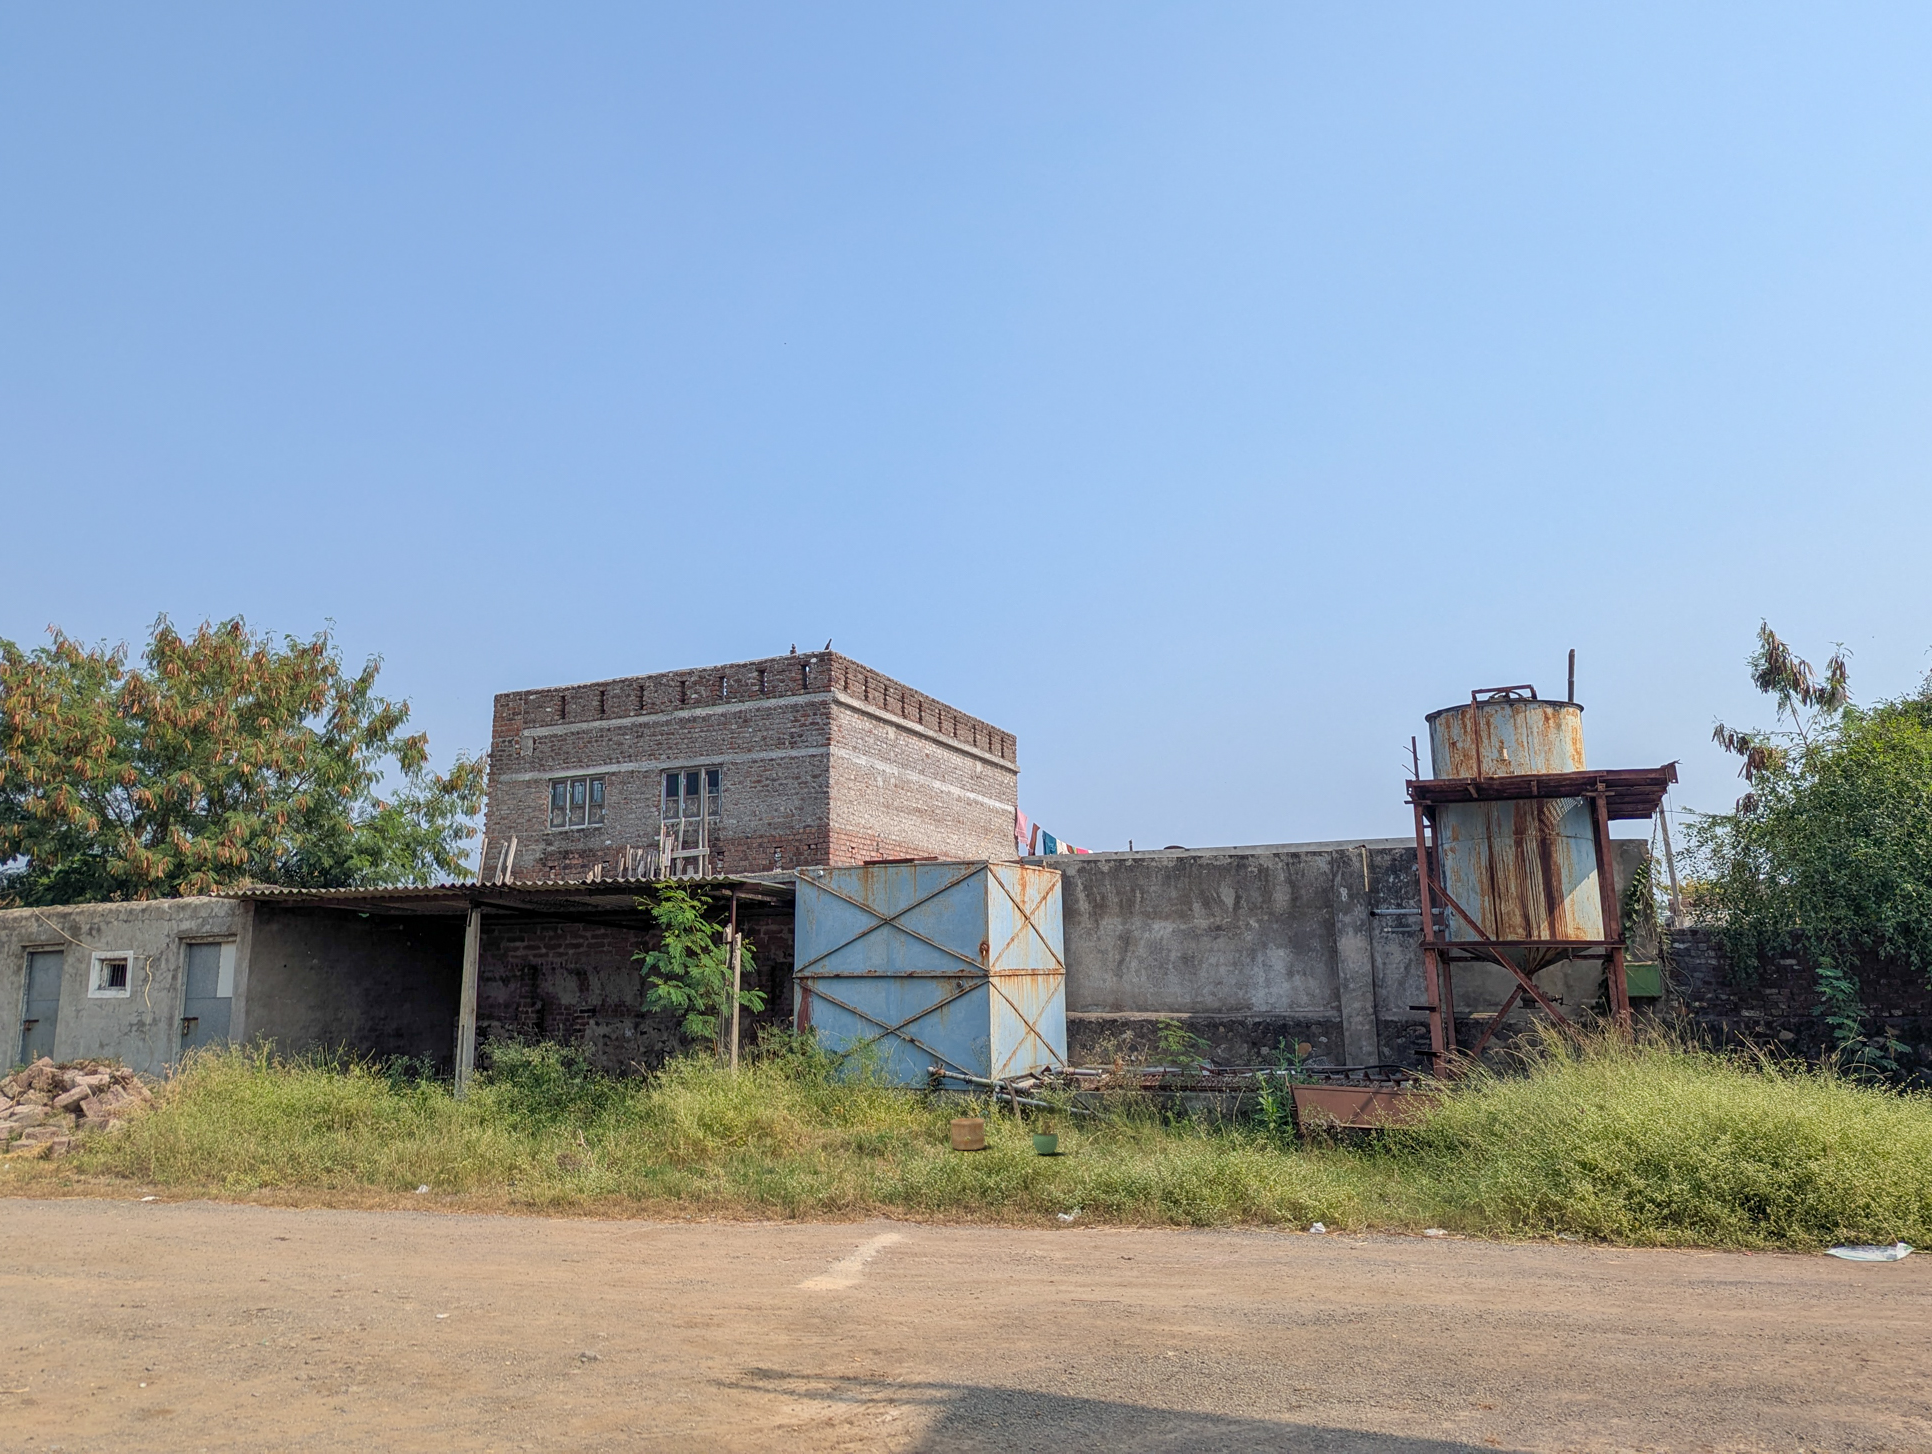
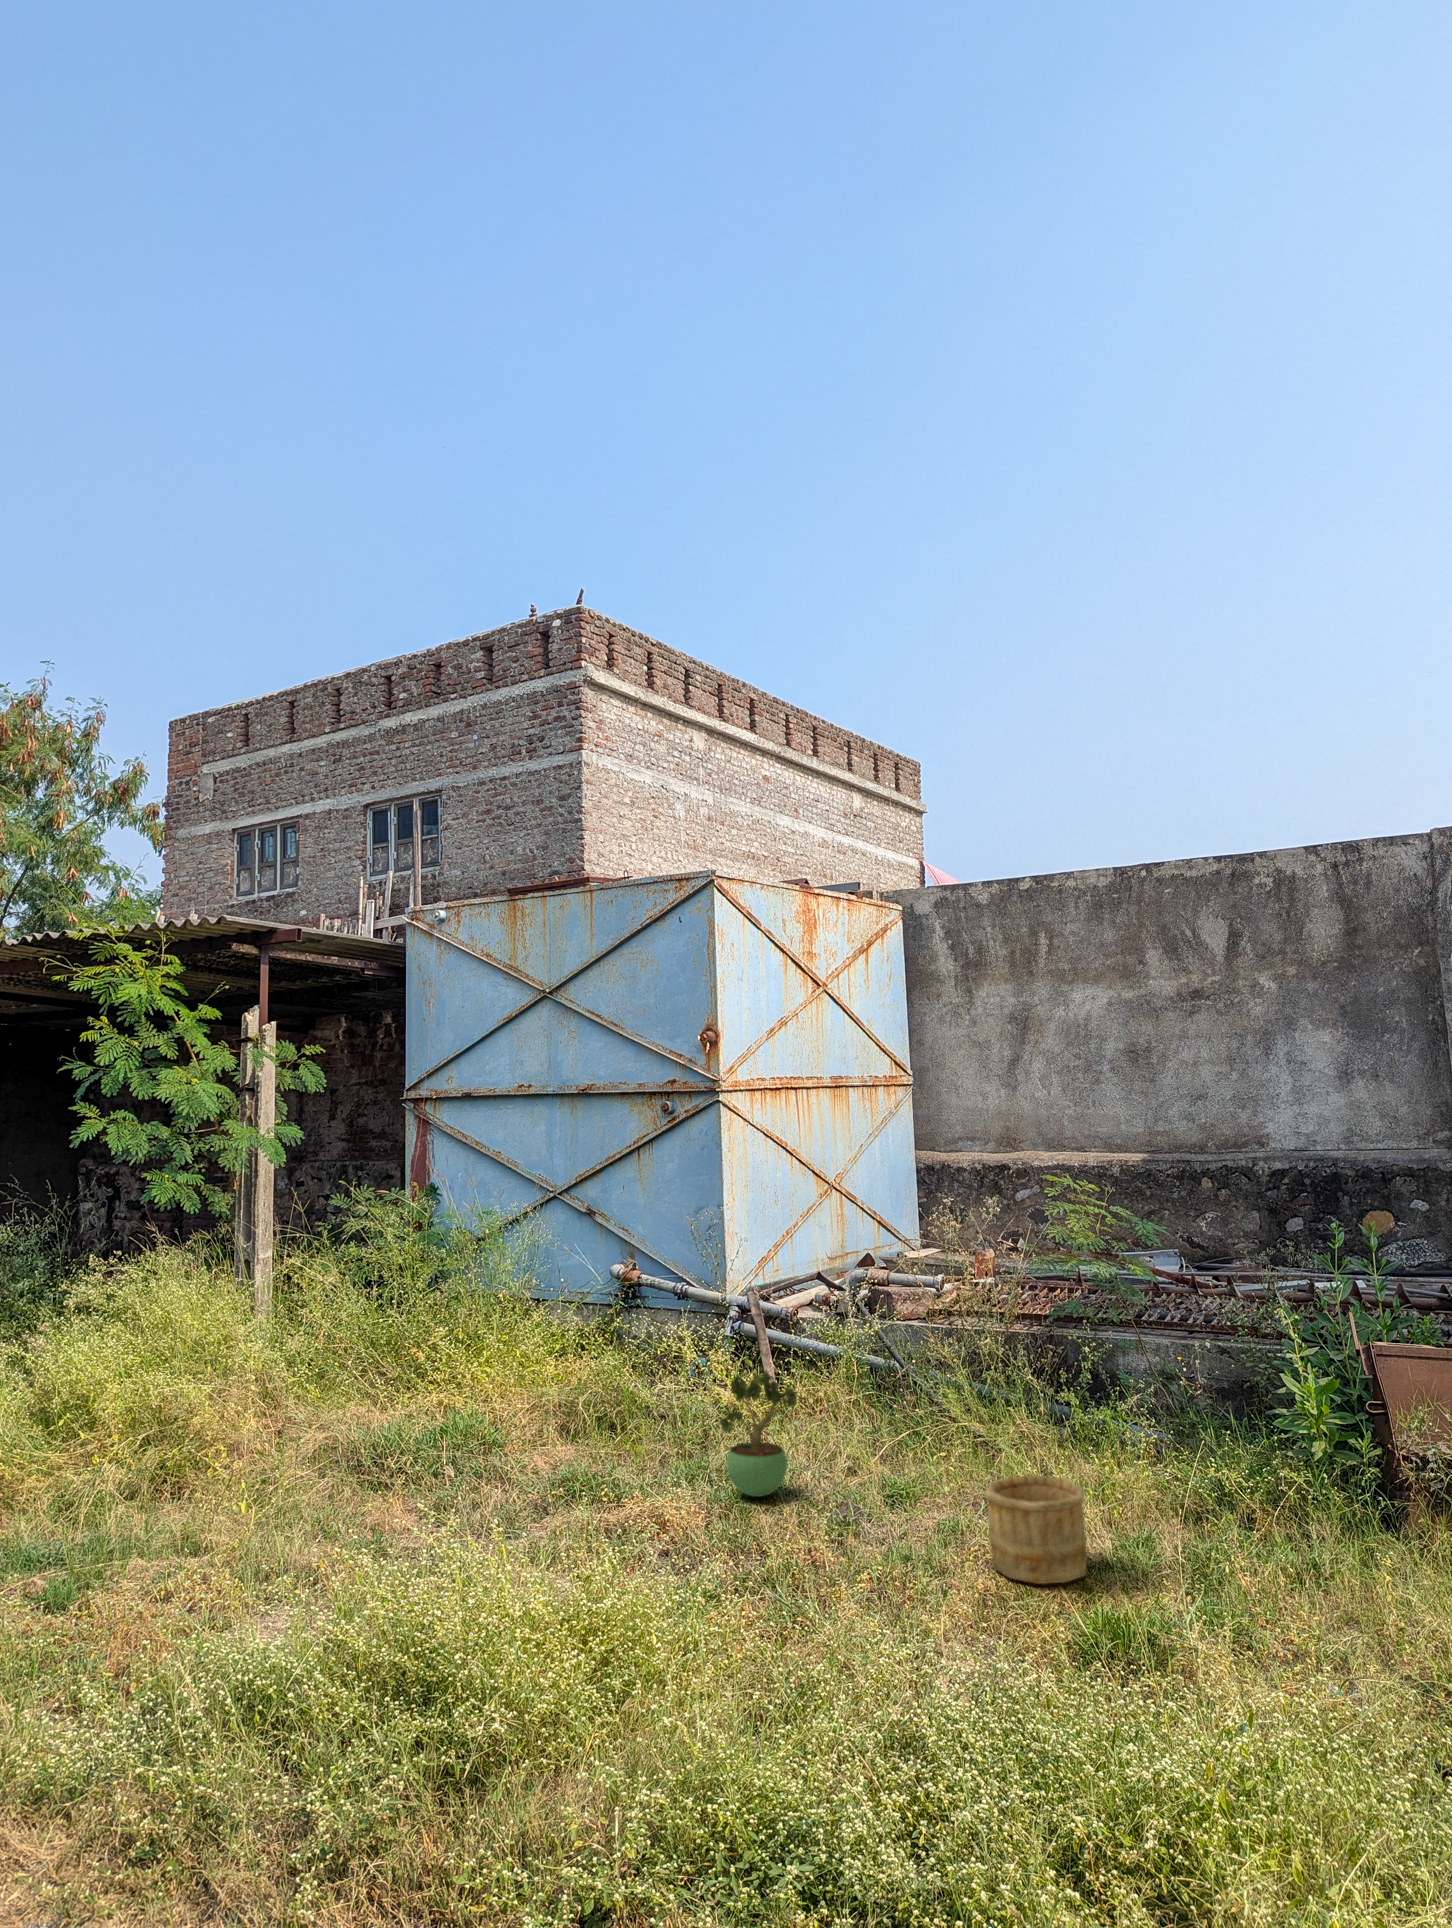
wooden bucket: present [951,1118,985,1150] -> present [984,1476,1086,1584]

